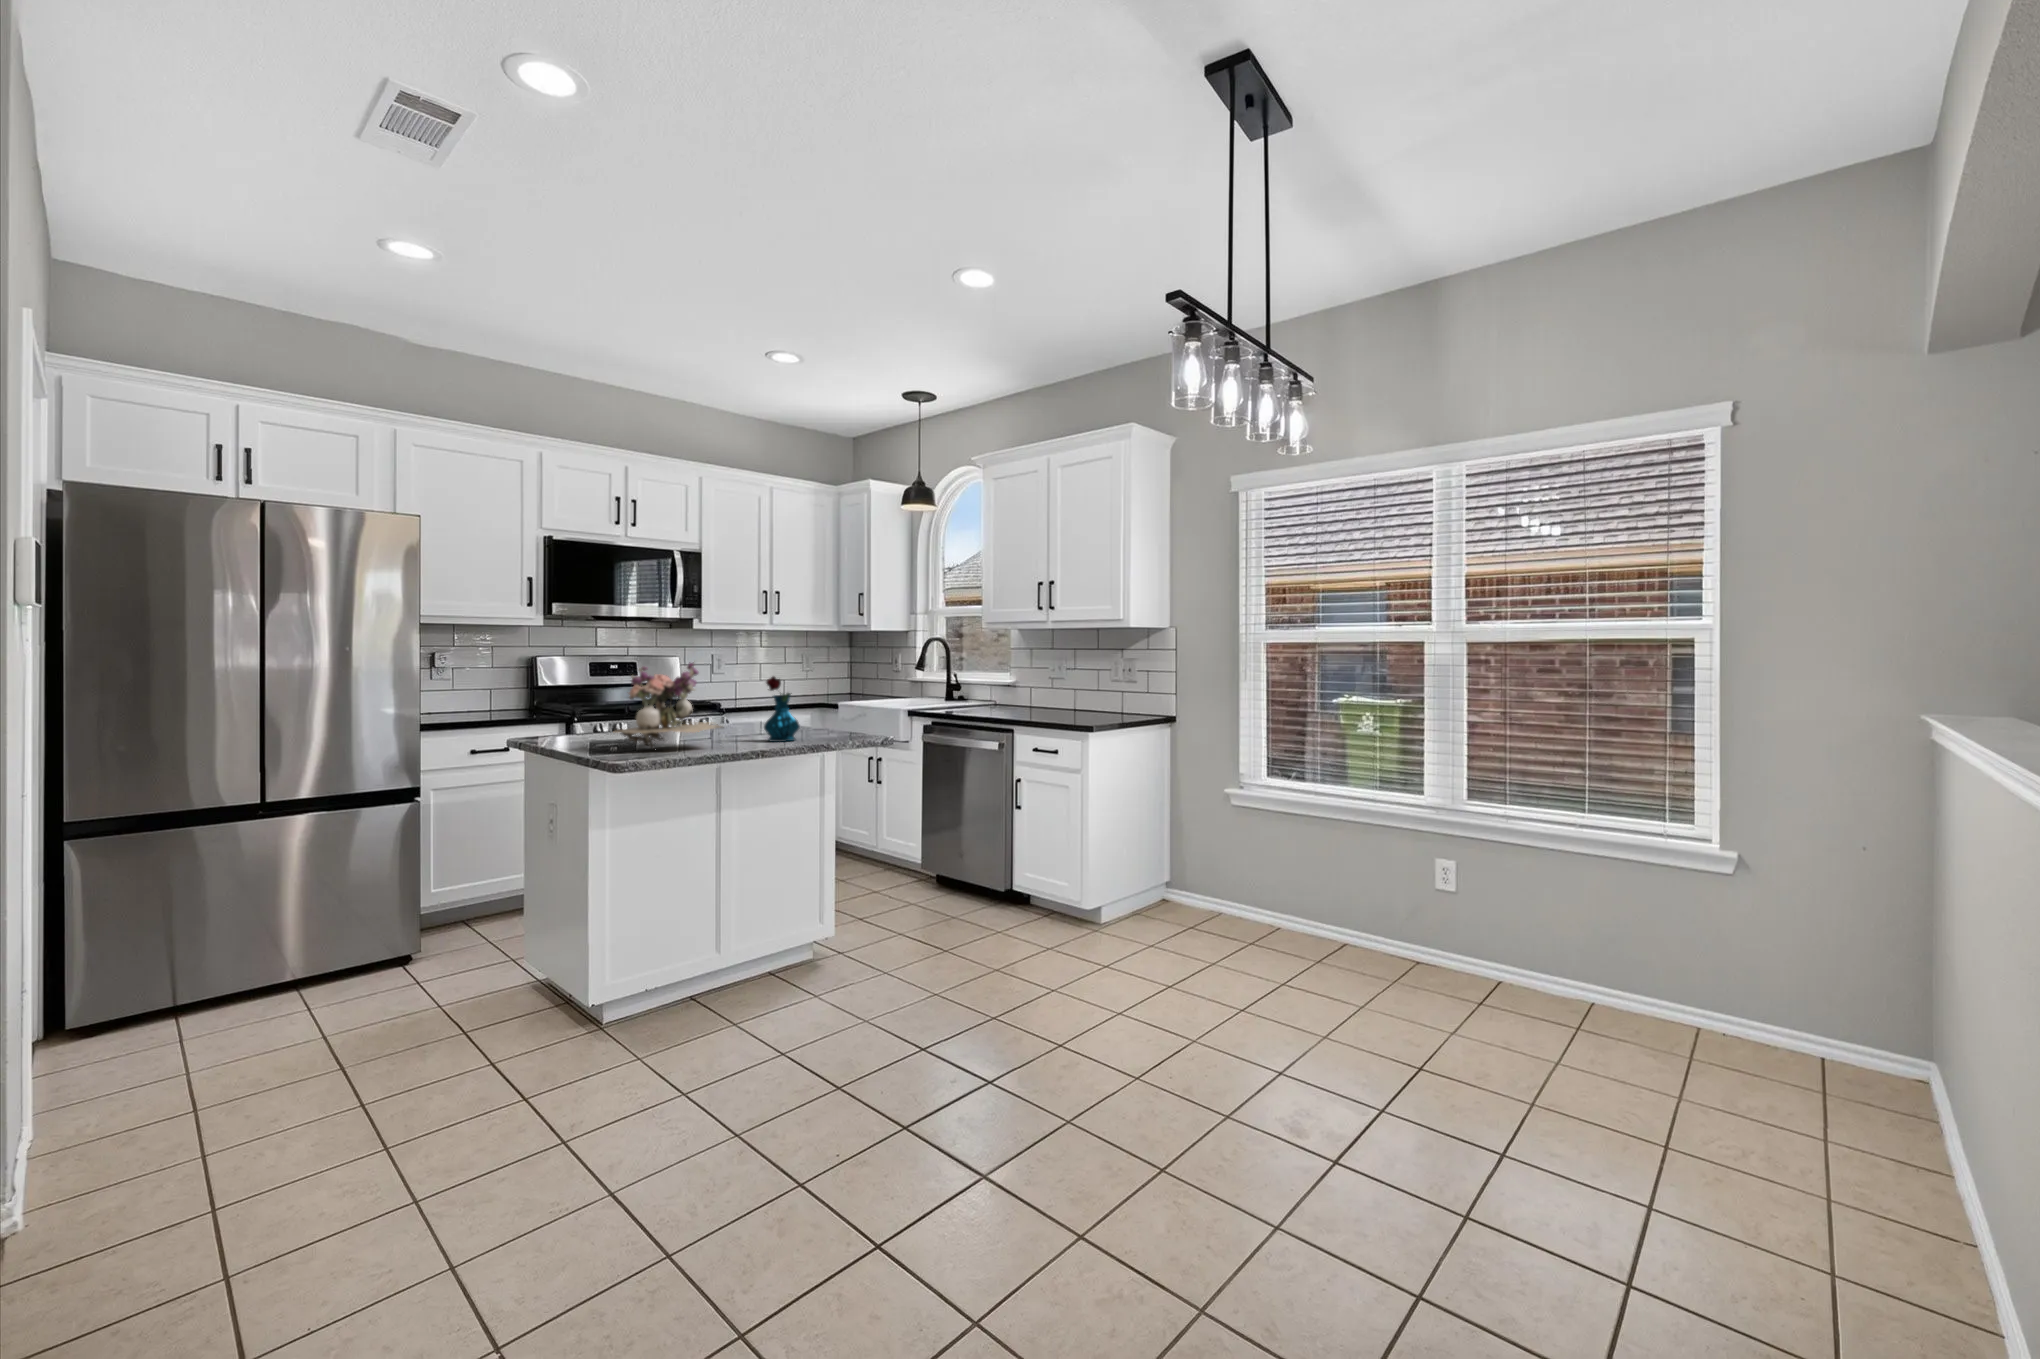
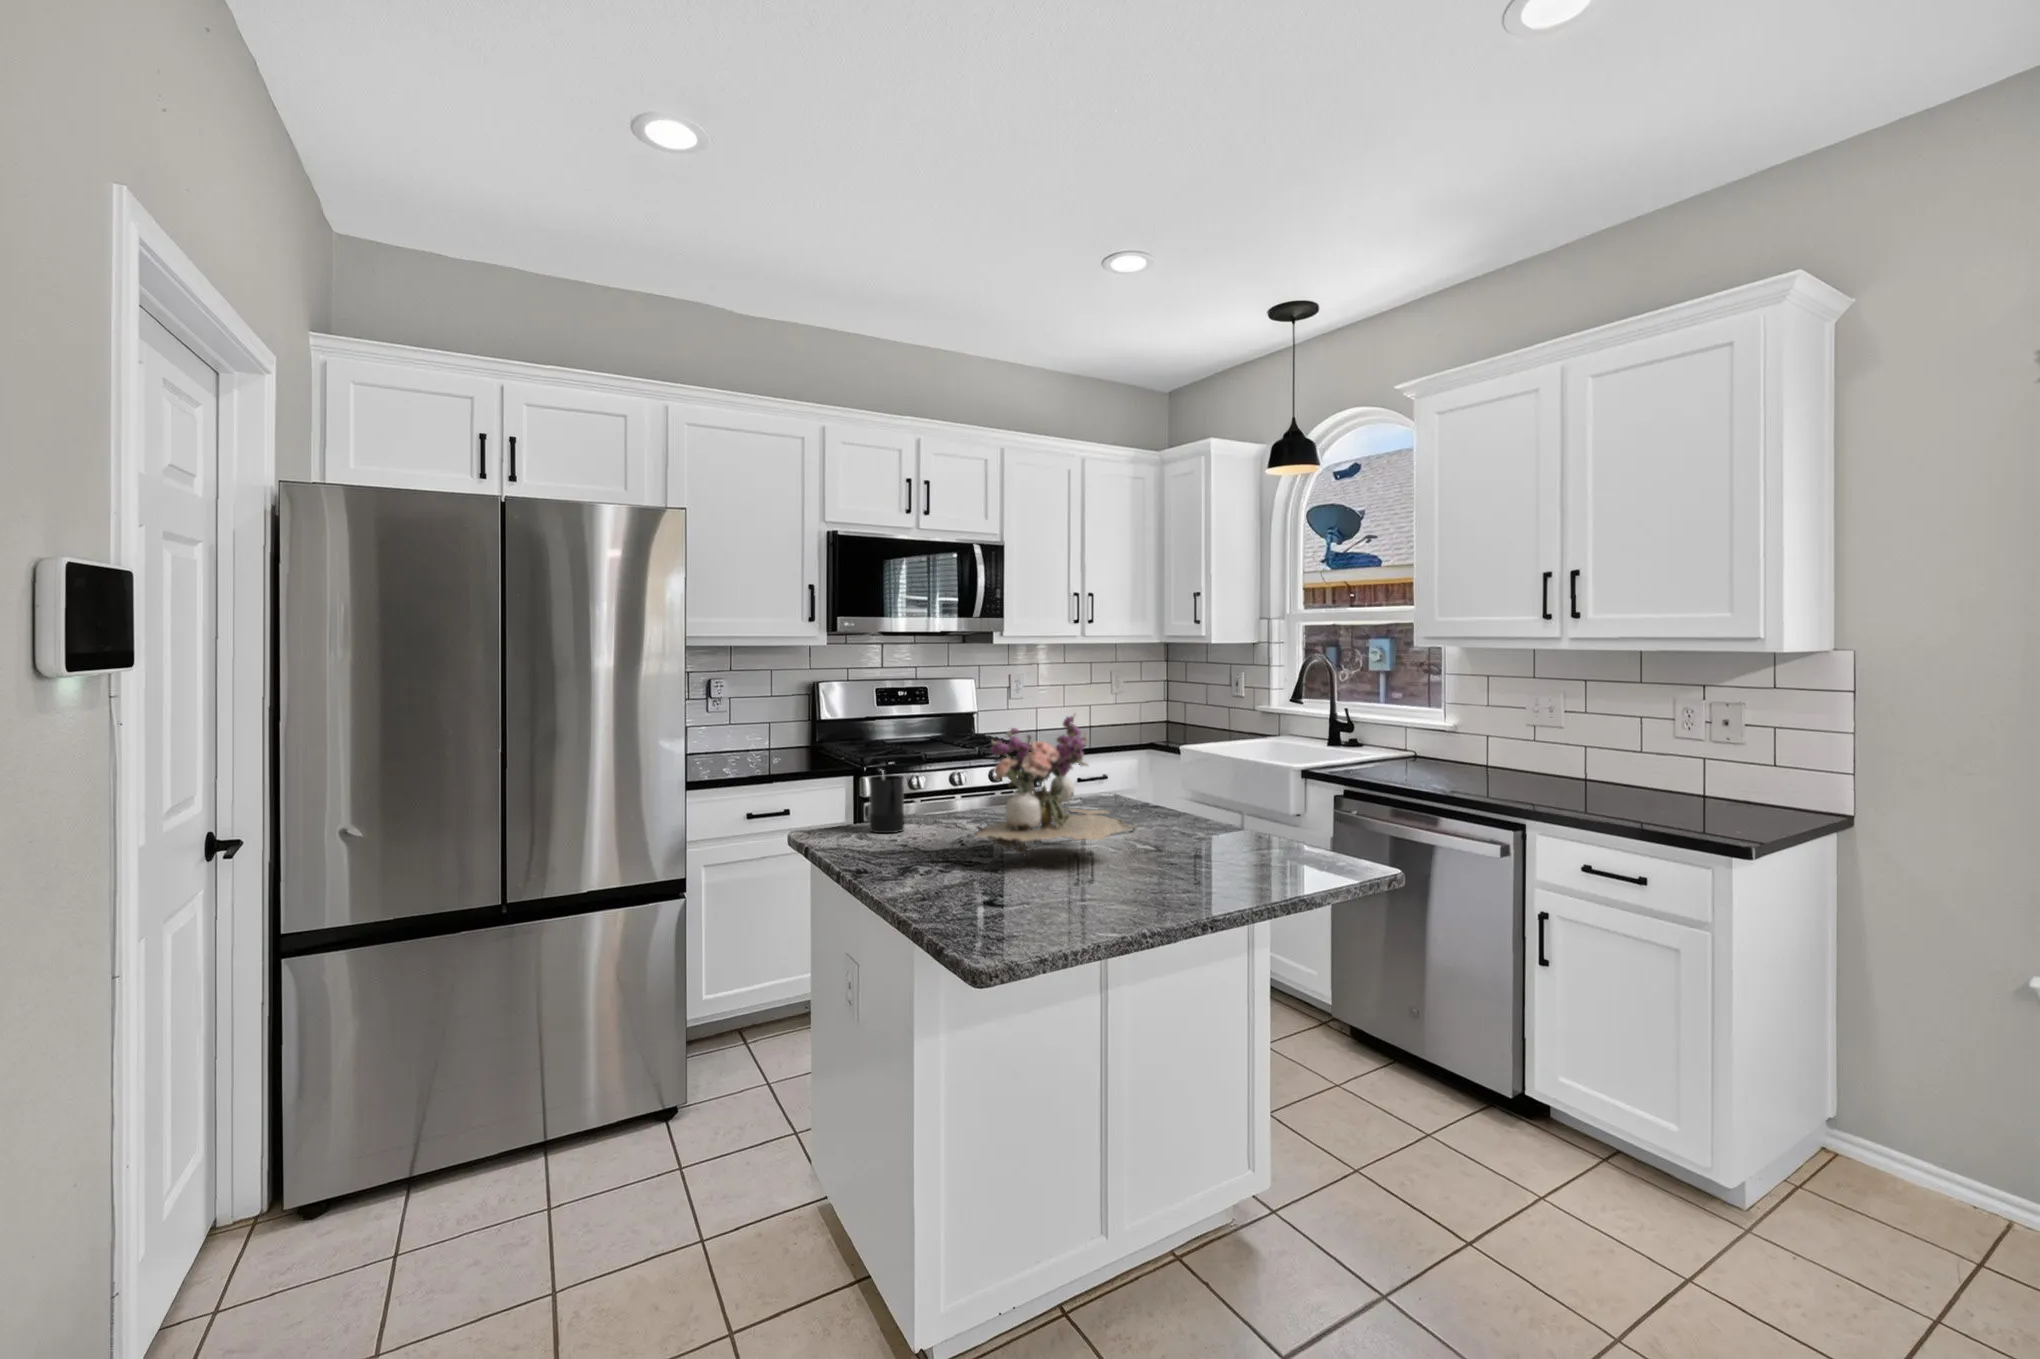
vase: present [764,676,800,742] -> none [1172,736,1228,842]
candle: none [552,702,578,744] -> present [869,771,904,833]

